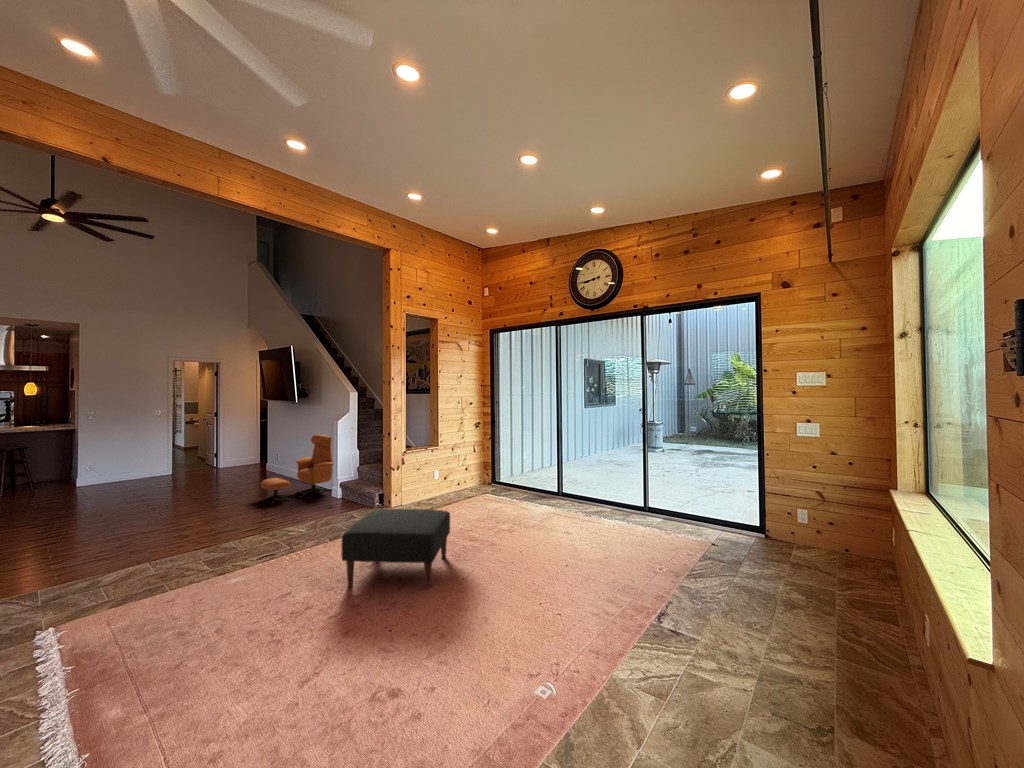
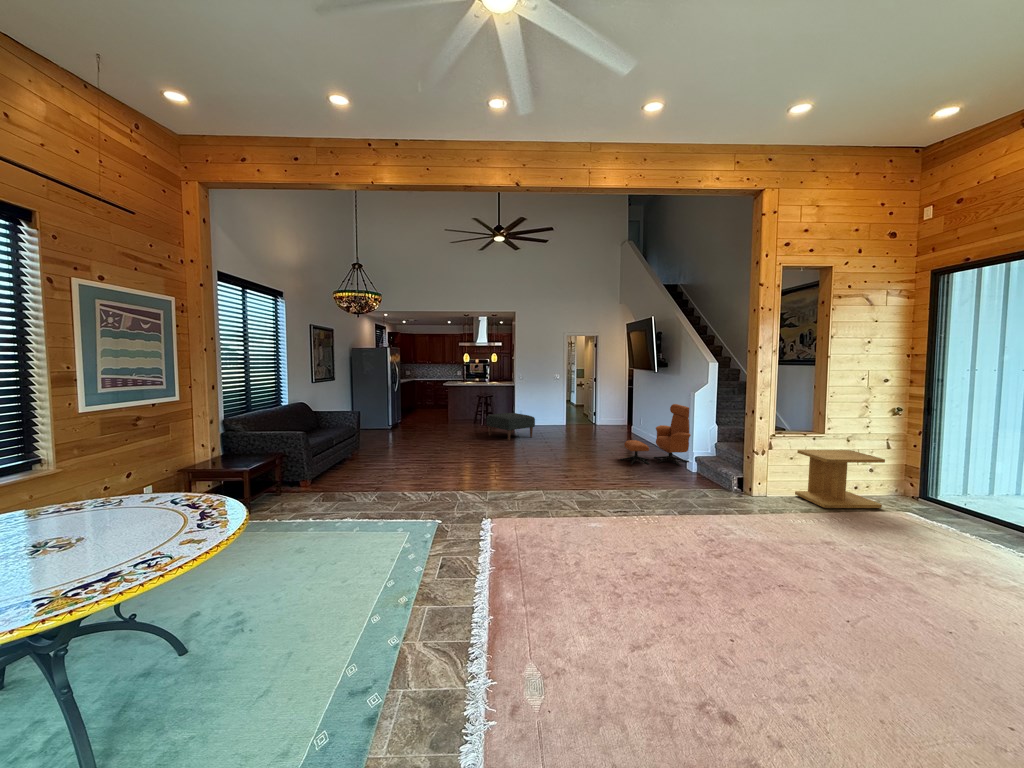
side table: none [421,457,474,505] -> present [795,450,885,508]
ottoman: present [341,509,450,588] -> present [487,413,535,441]

